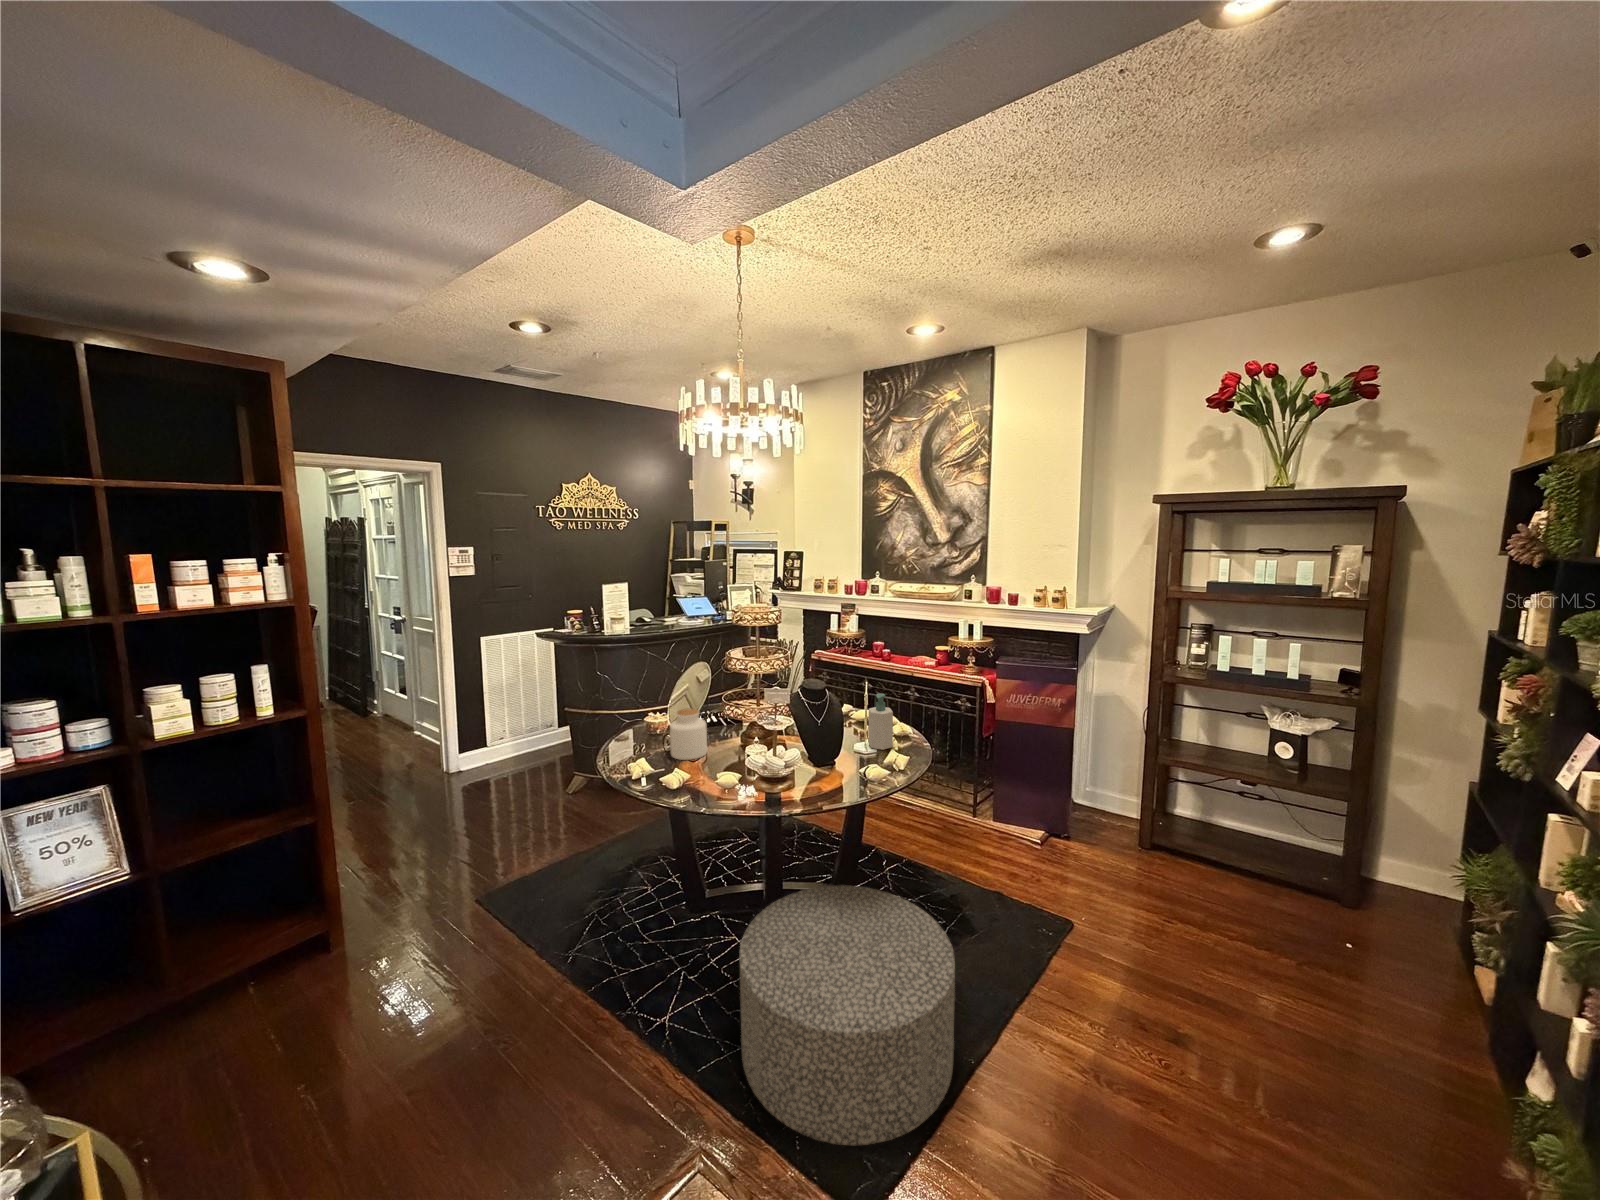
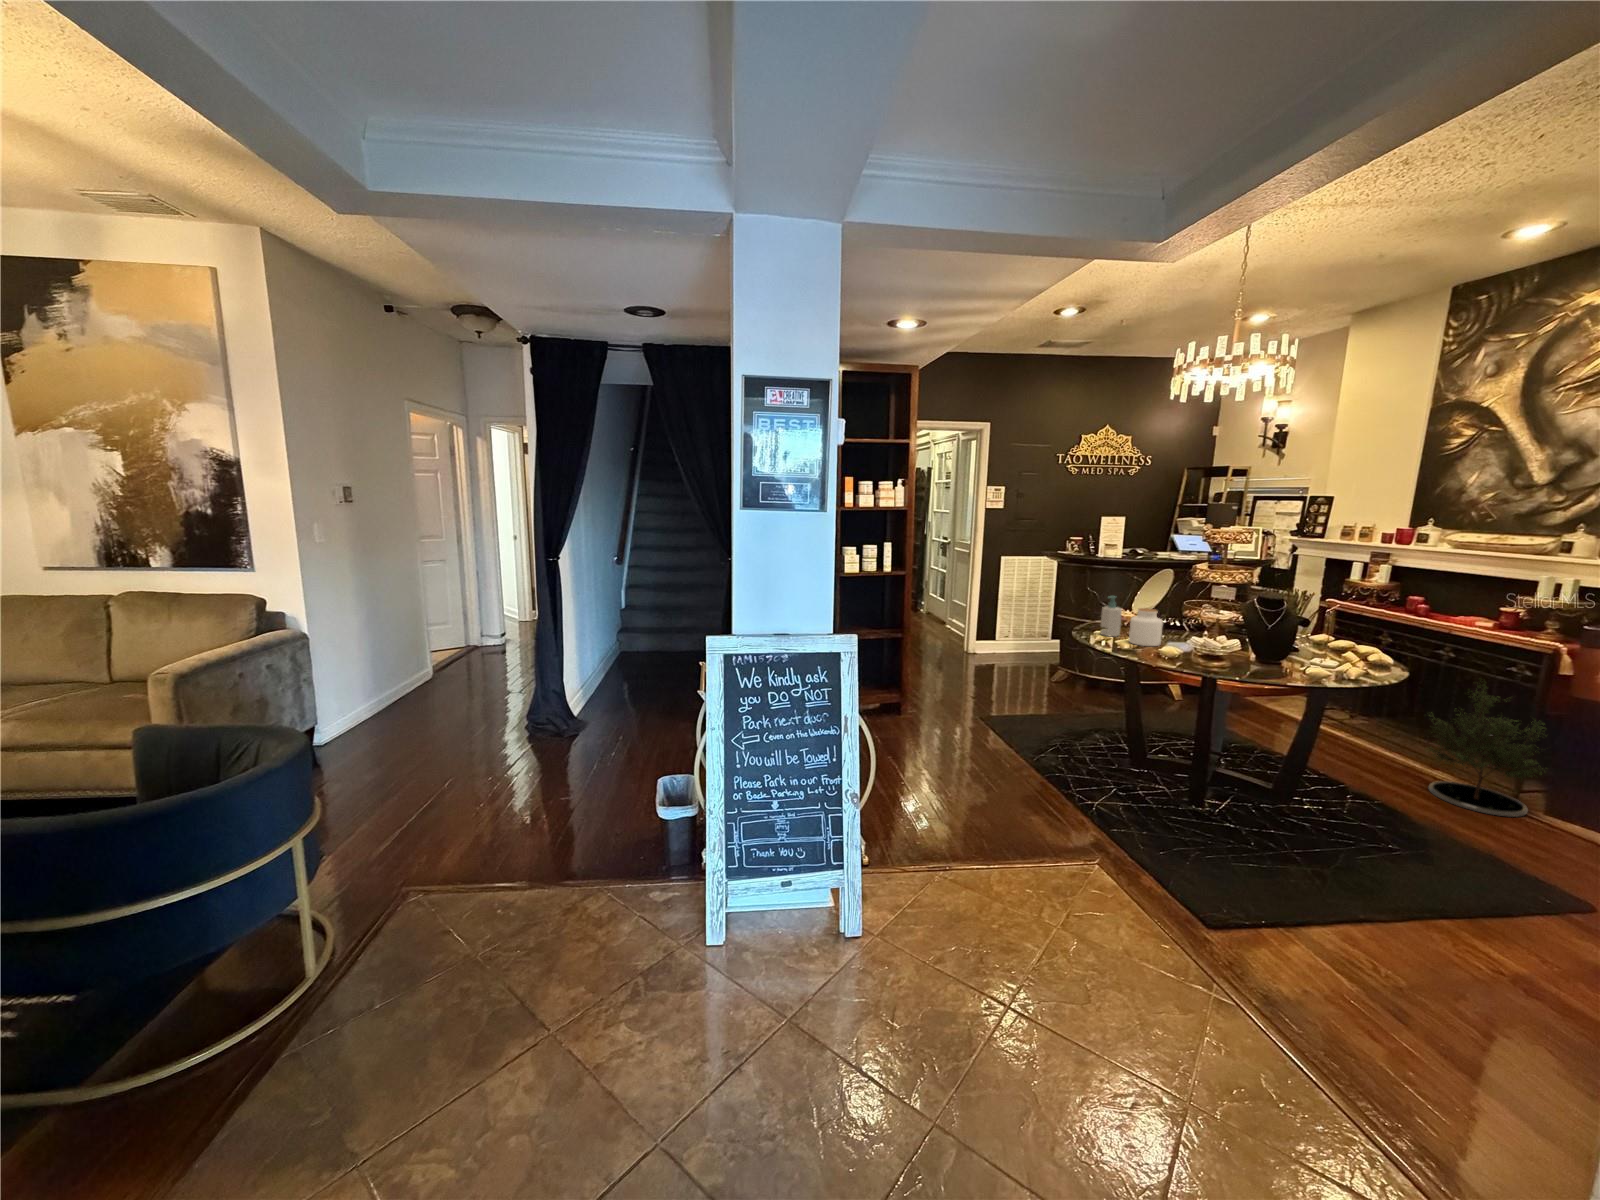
soap bottle: present [869,693,893,750] -> present [1100,596,1122,637]
potted tree: none [918,713,994,834] -> present [1428,681,1544,817]
ottoman: present [739,885,955,1145] -> none [1139,752,1348,912]

